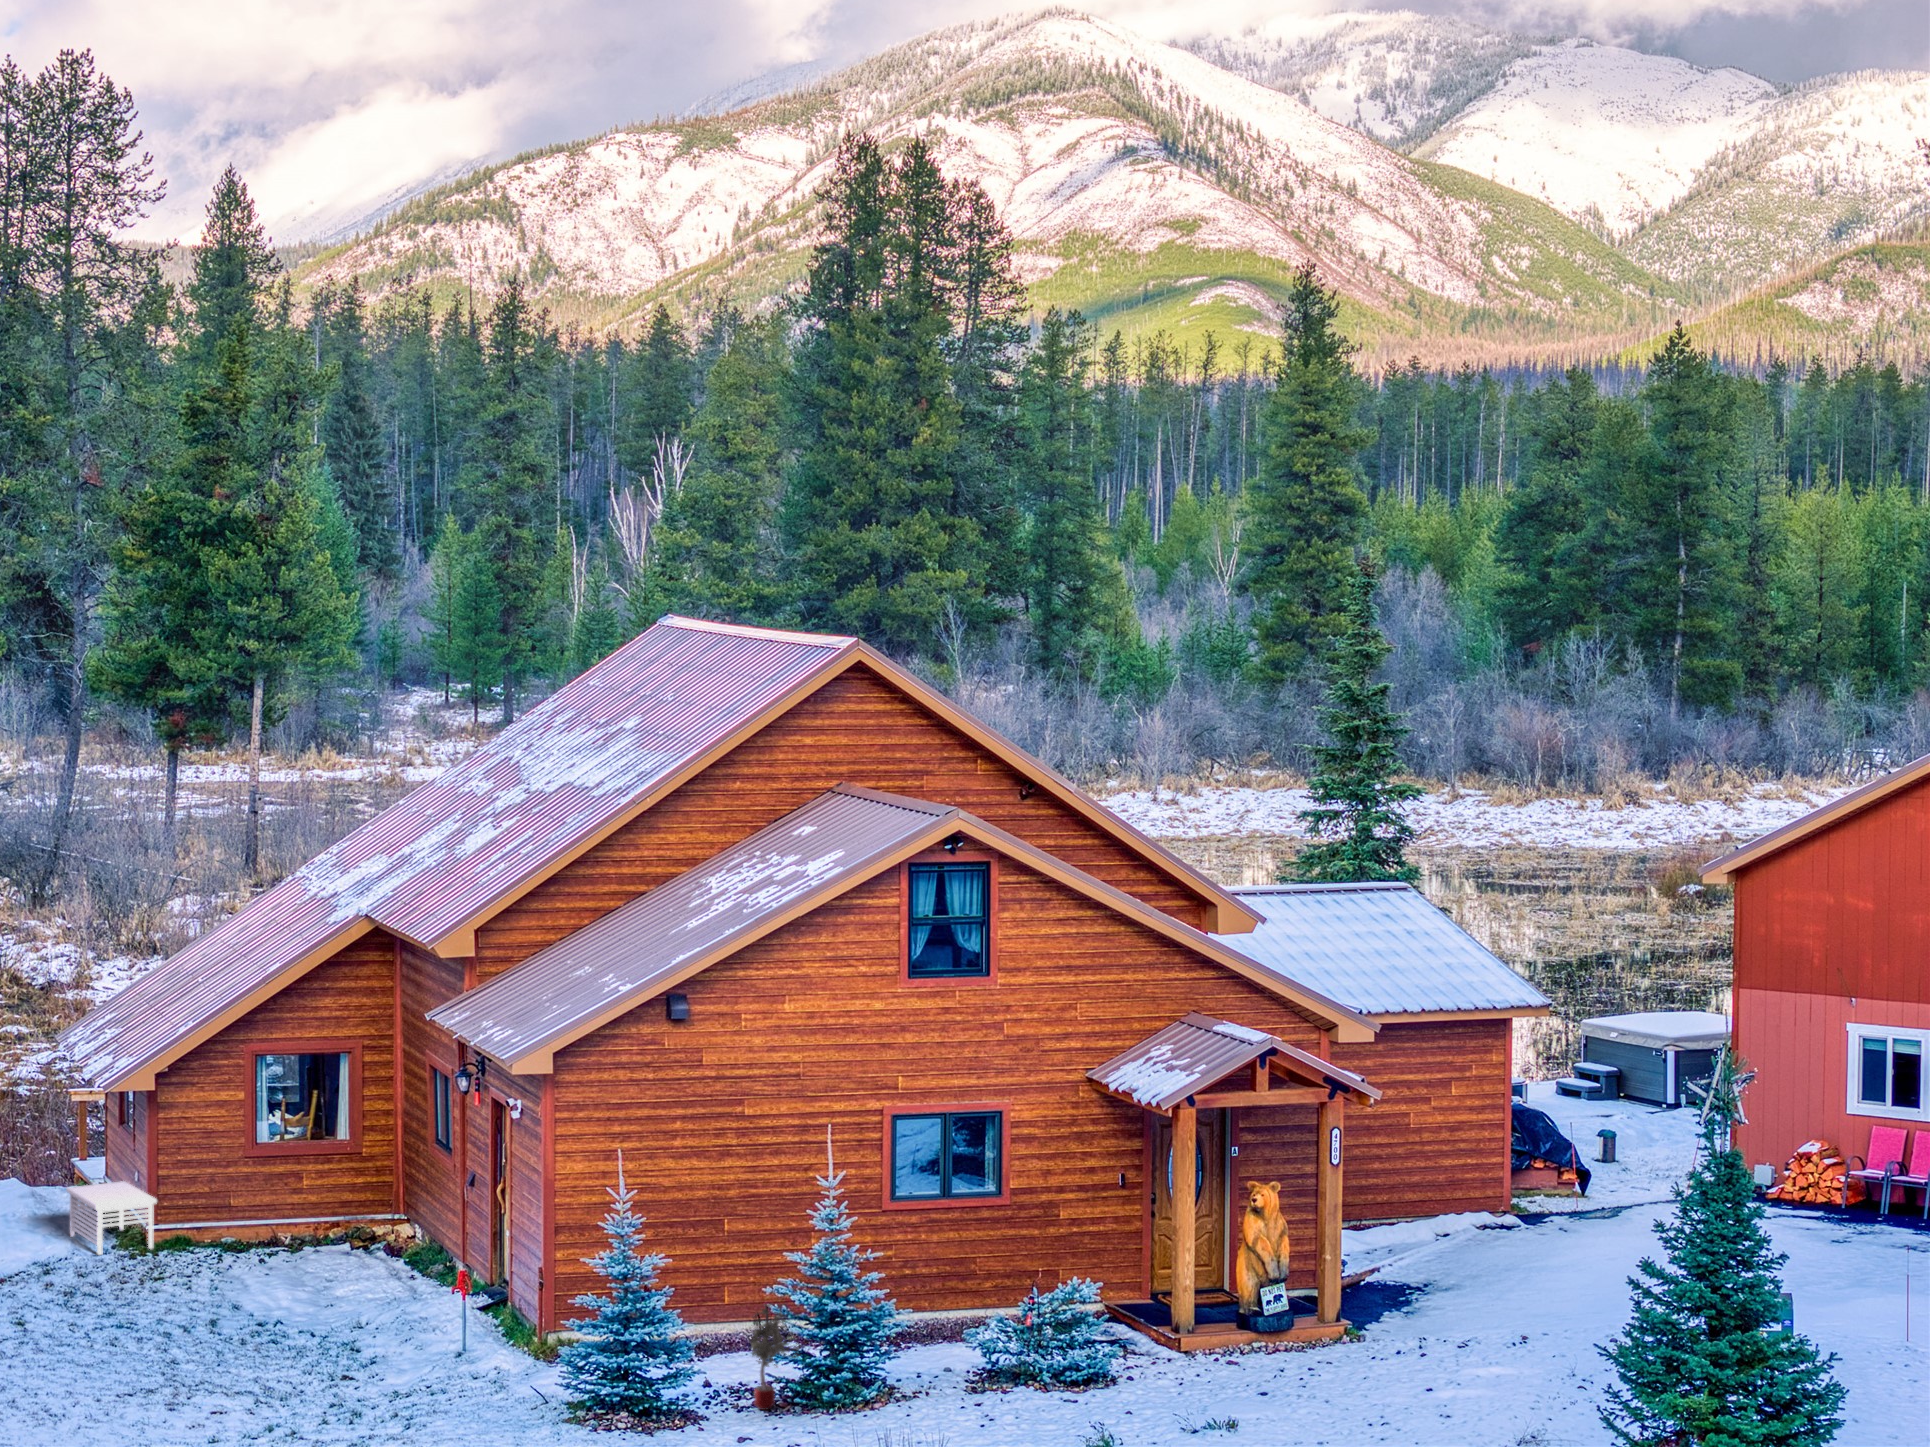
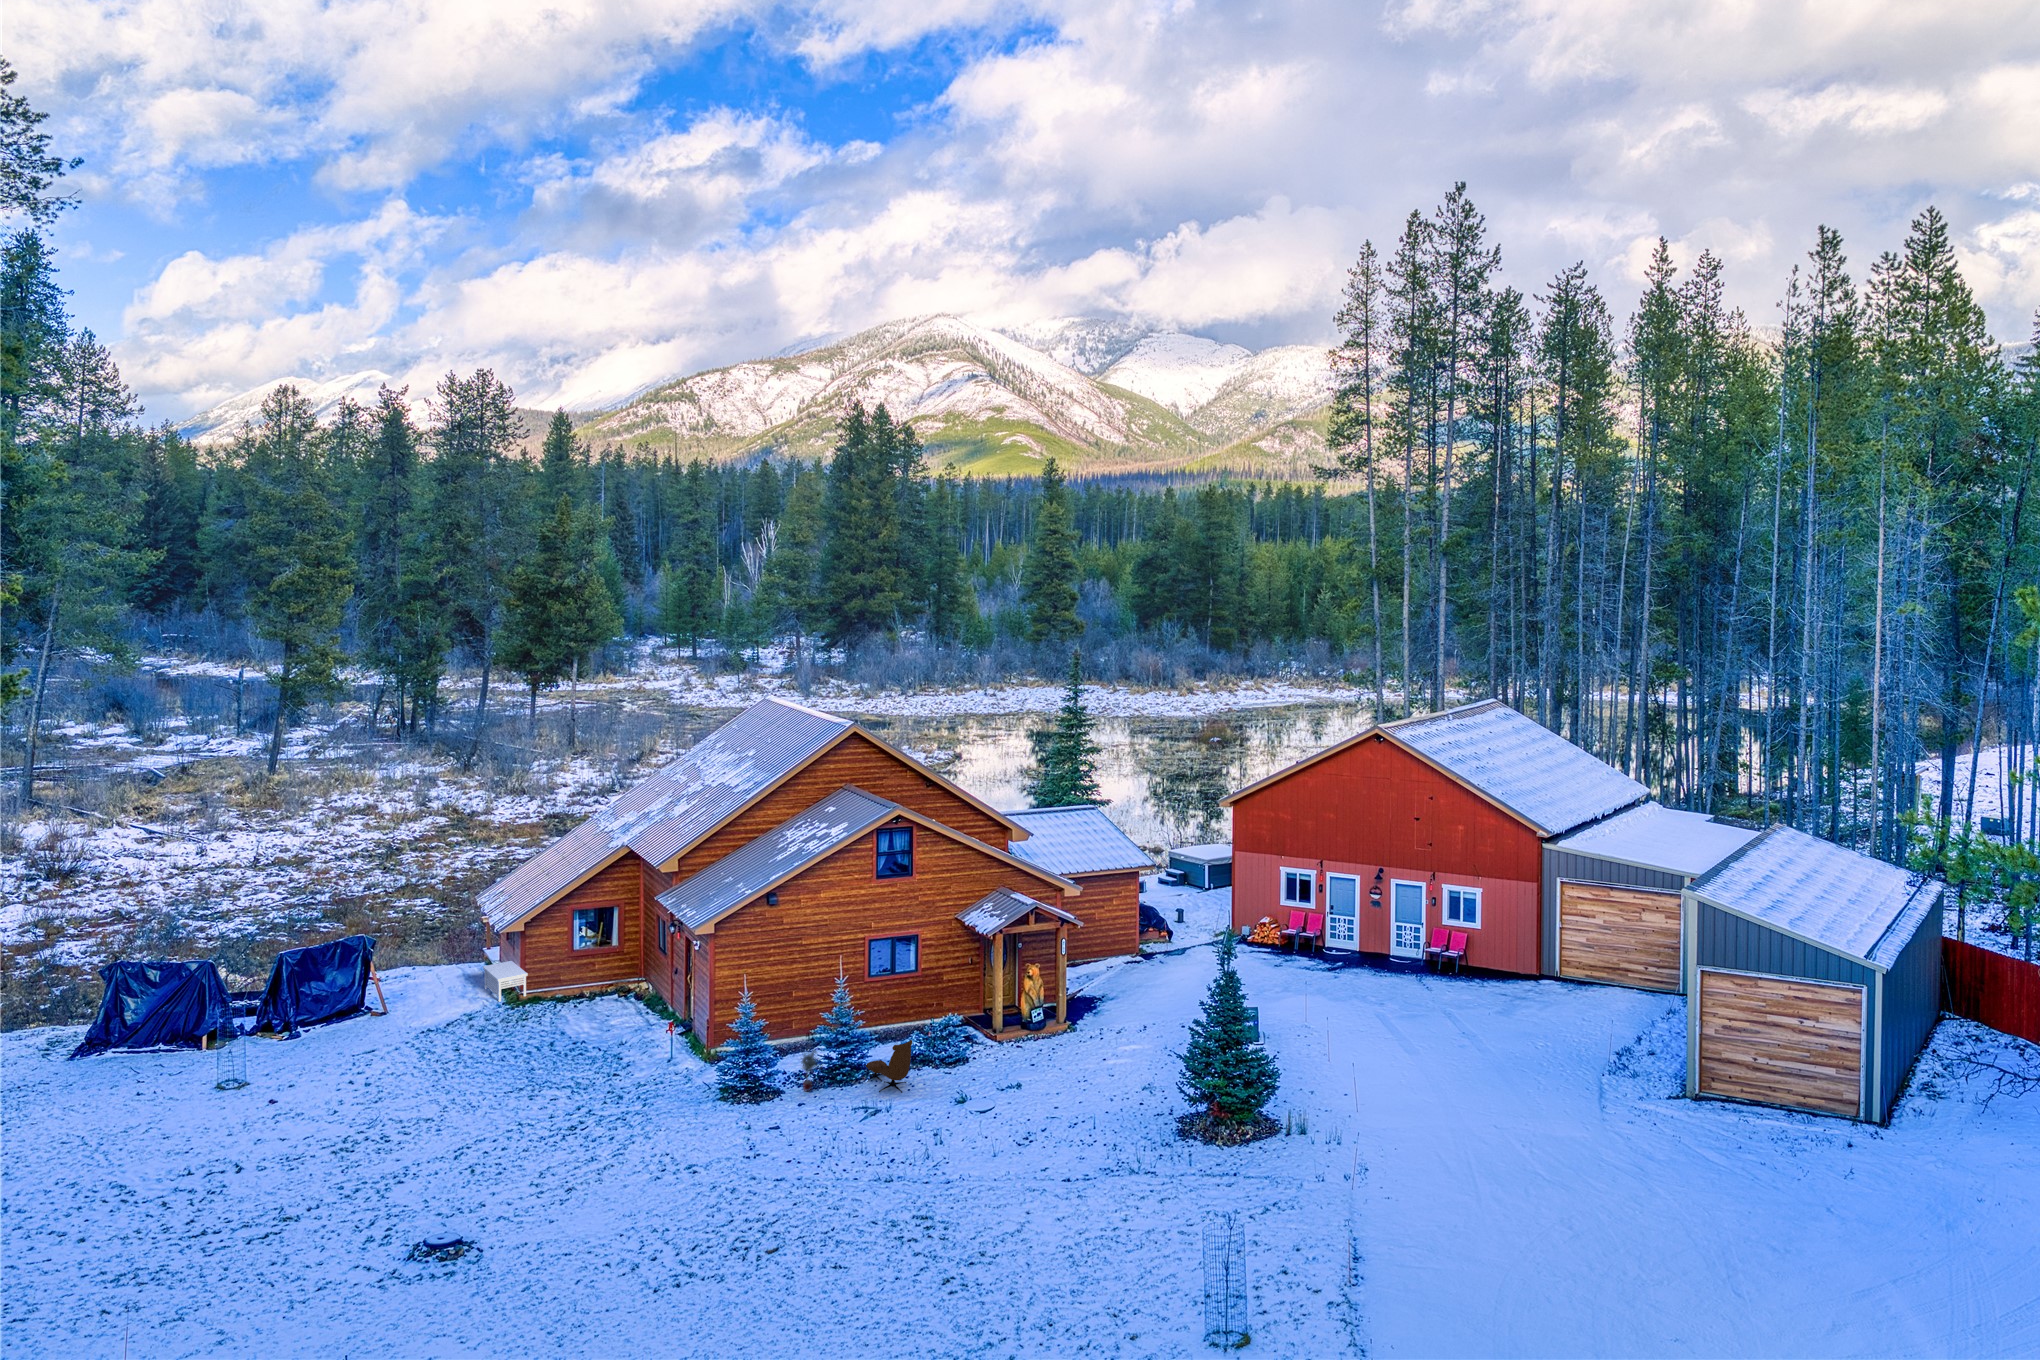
lounge chair: none [892,1295,1004,1419] -> present [866,1040,912,1093]

